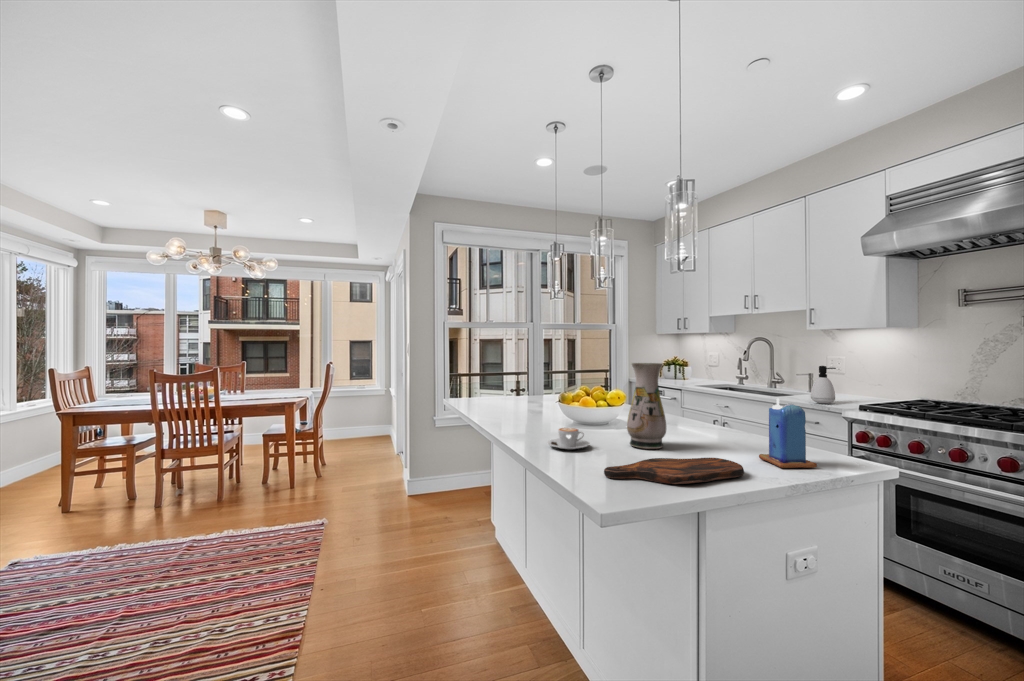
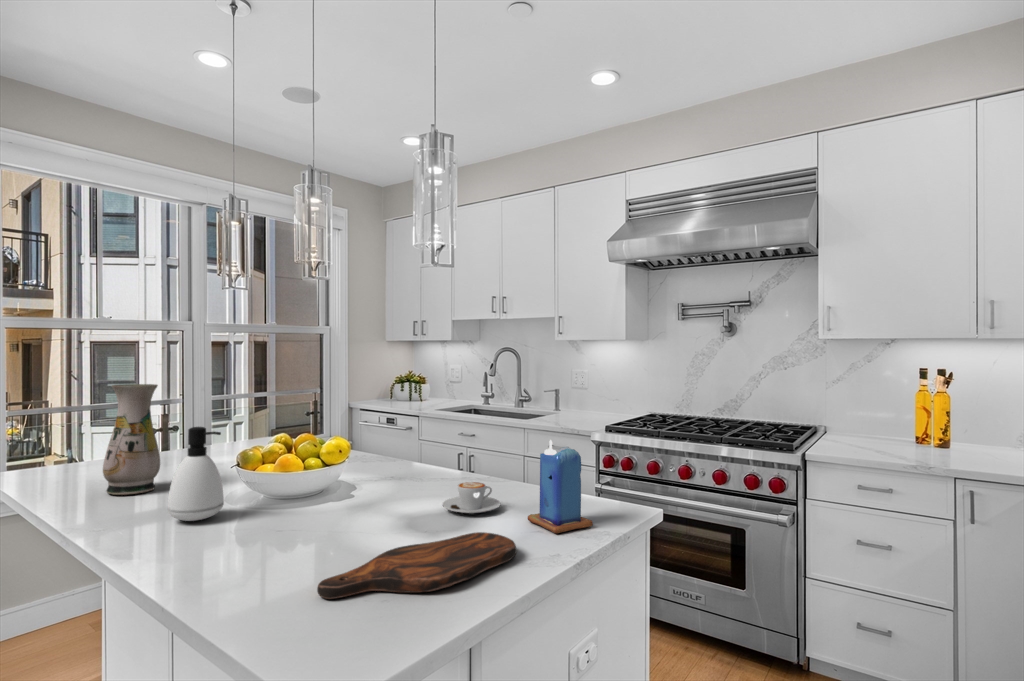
vase: present [627,363,666,449] -> present [103,384,160,495]
soap dispenser: present [811,366,836,404] -> present [168,427,224,521]
coffee cup: present [548,428,590,450] -> present [443,482,500,514]

